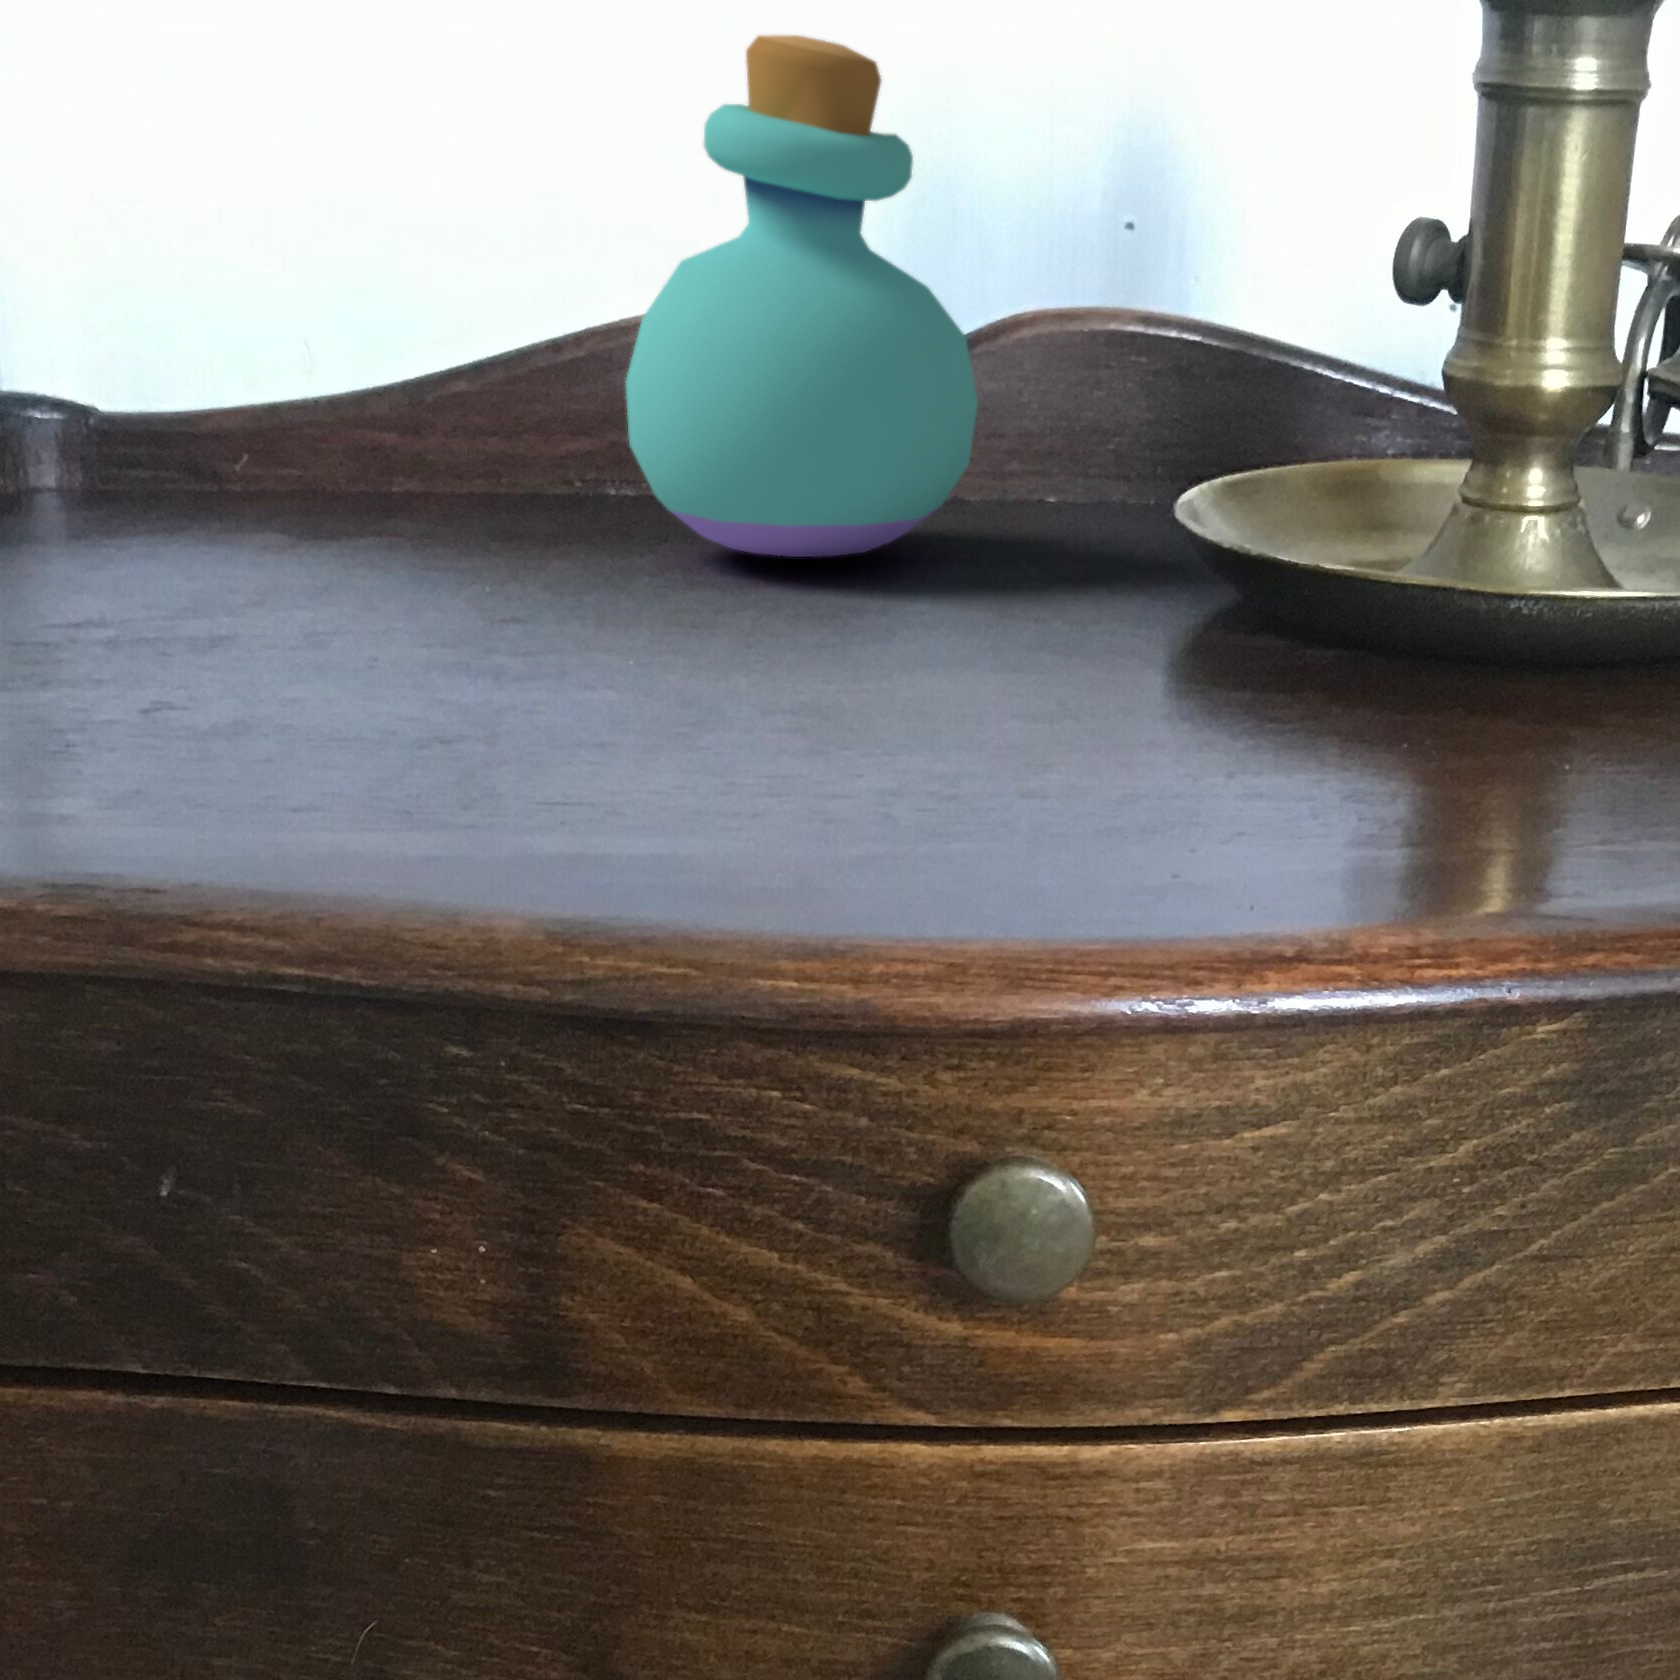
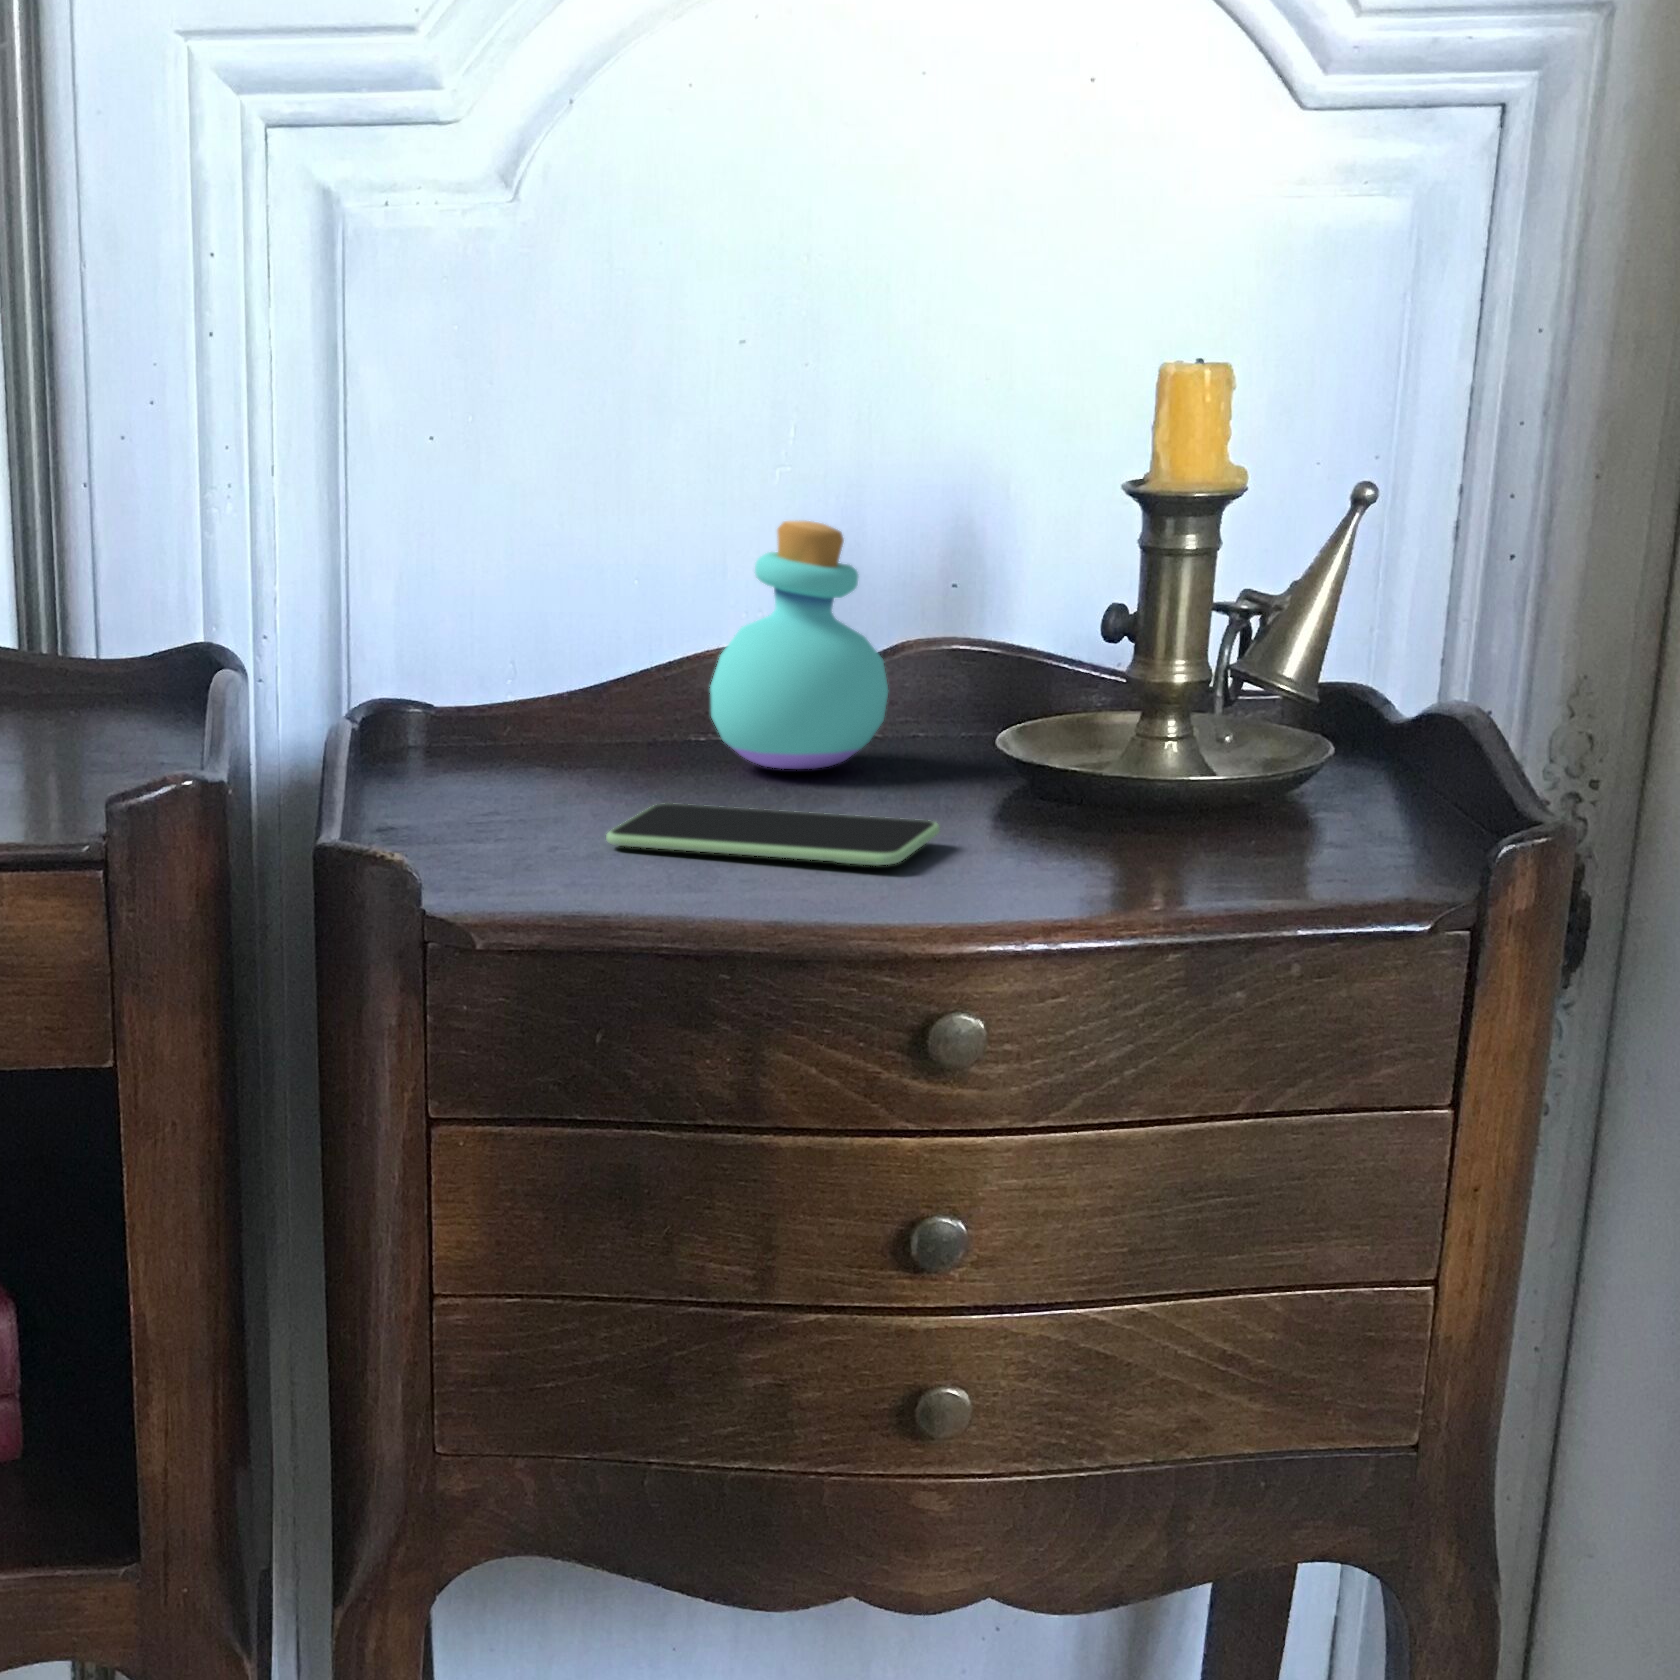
smartphone: none [295,622,1033,781] -> present [606,803,940,866]

